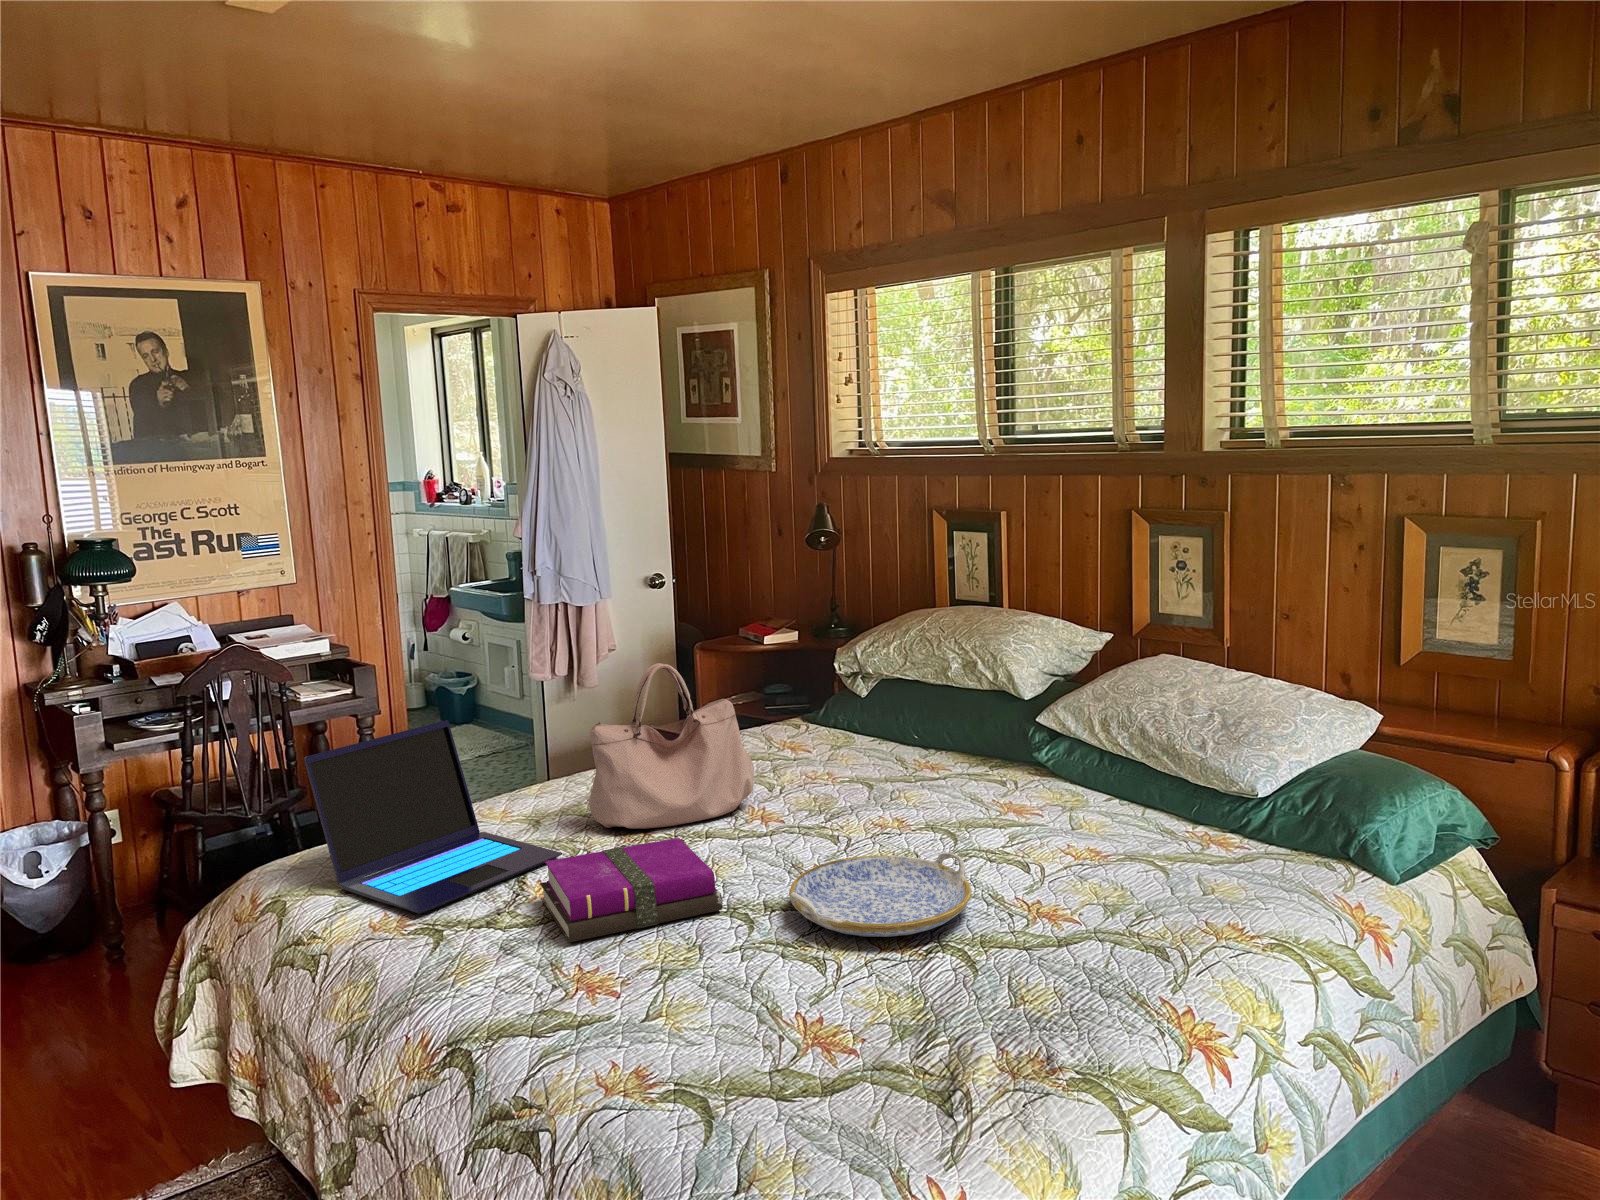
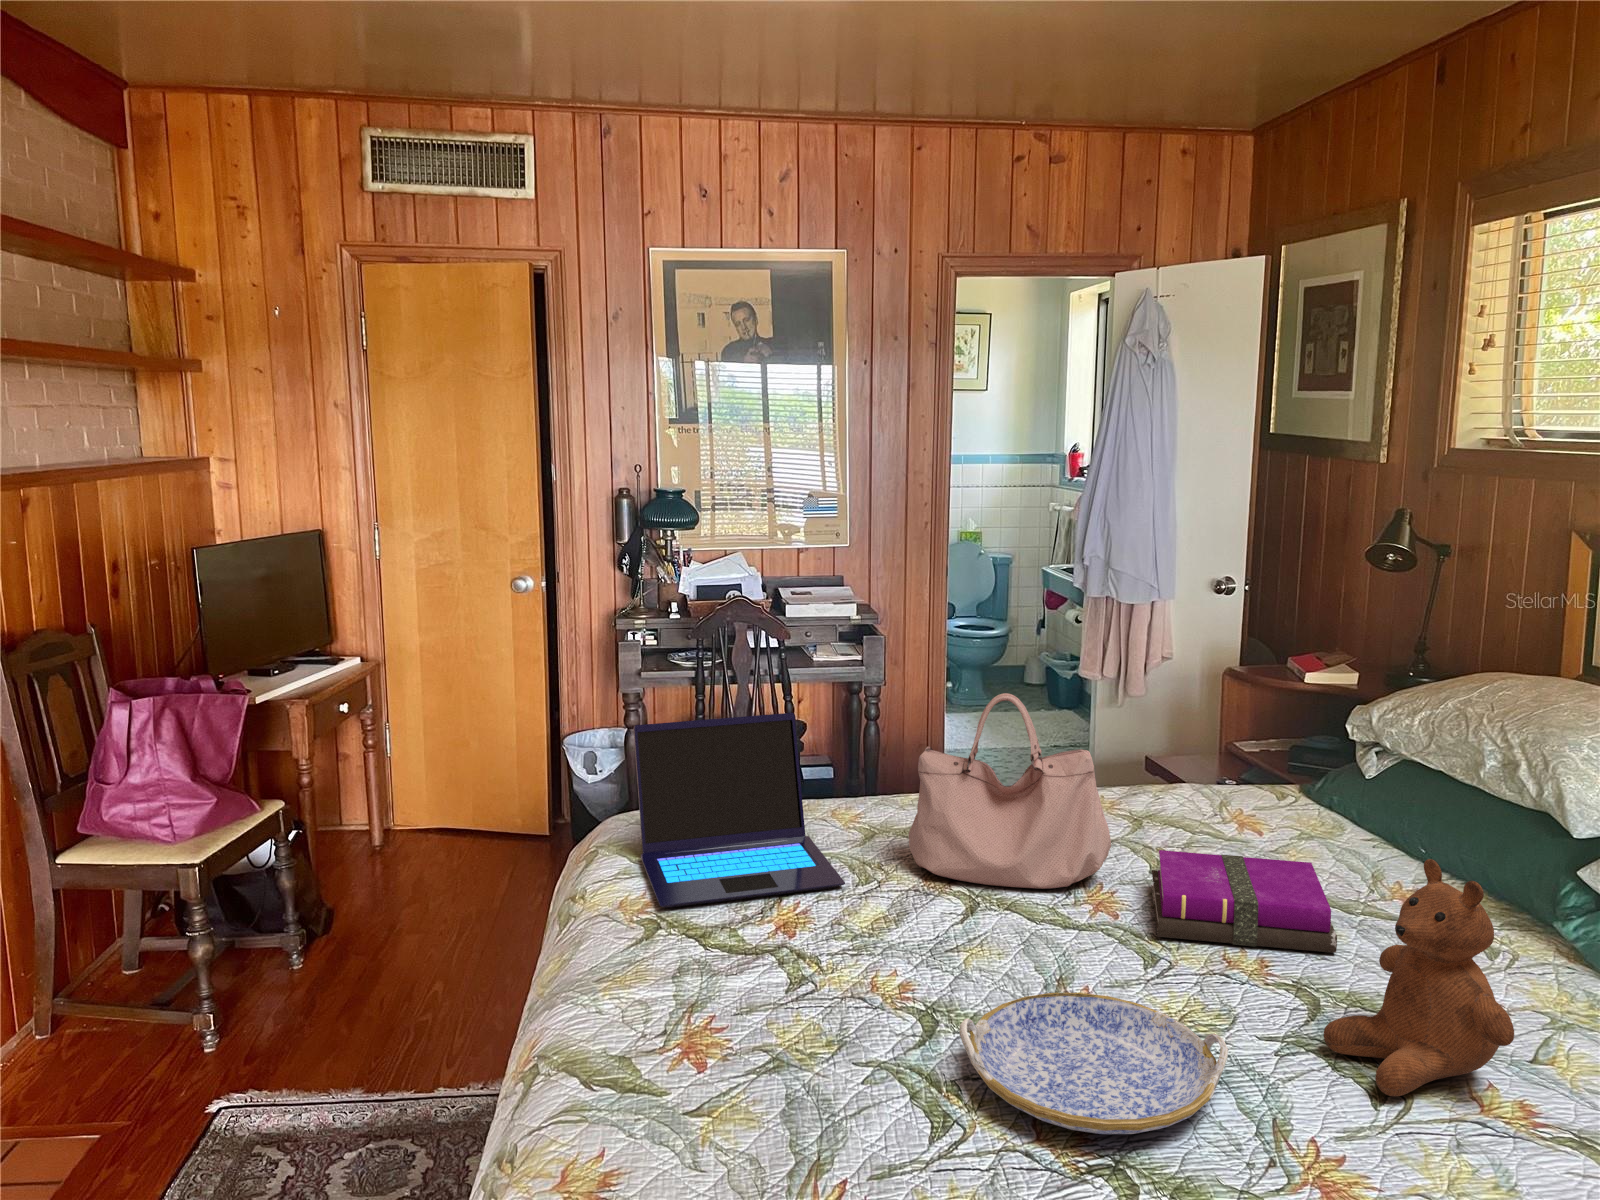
teddy bear: none [984,705,1098,861] -> present [1324,859,1514,1096]
notebook: present [540,838,722,942] -> present [1151,850,1337,953]

